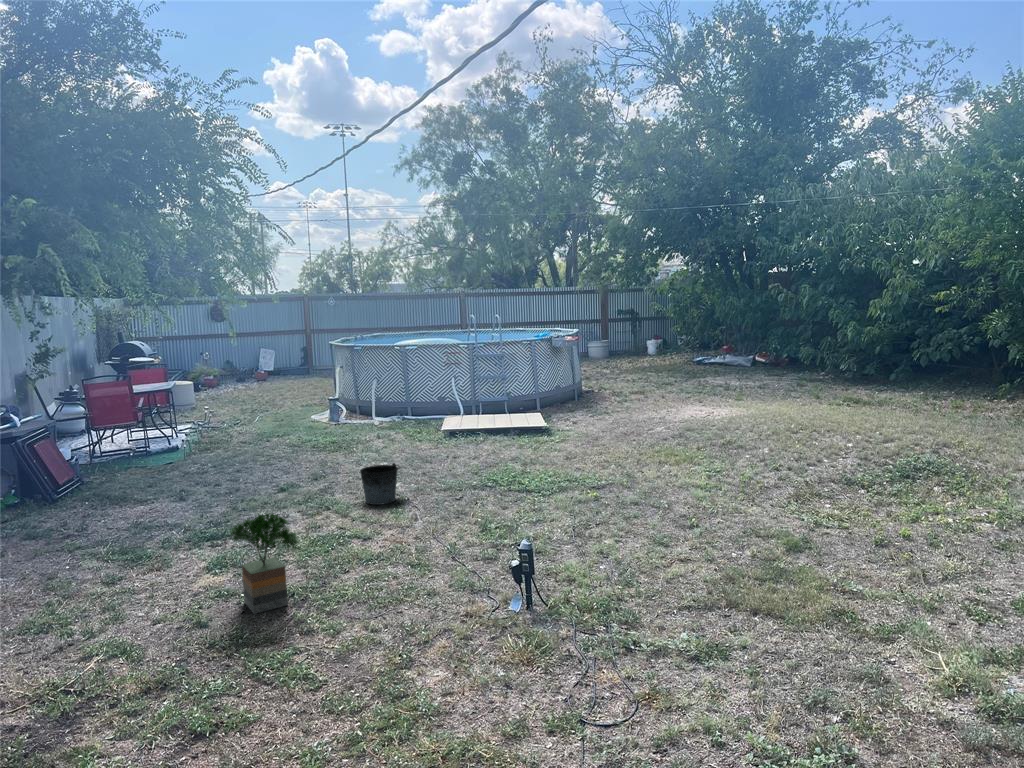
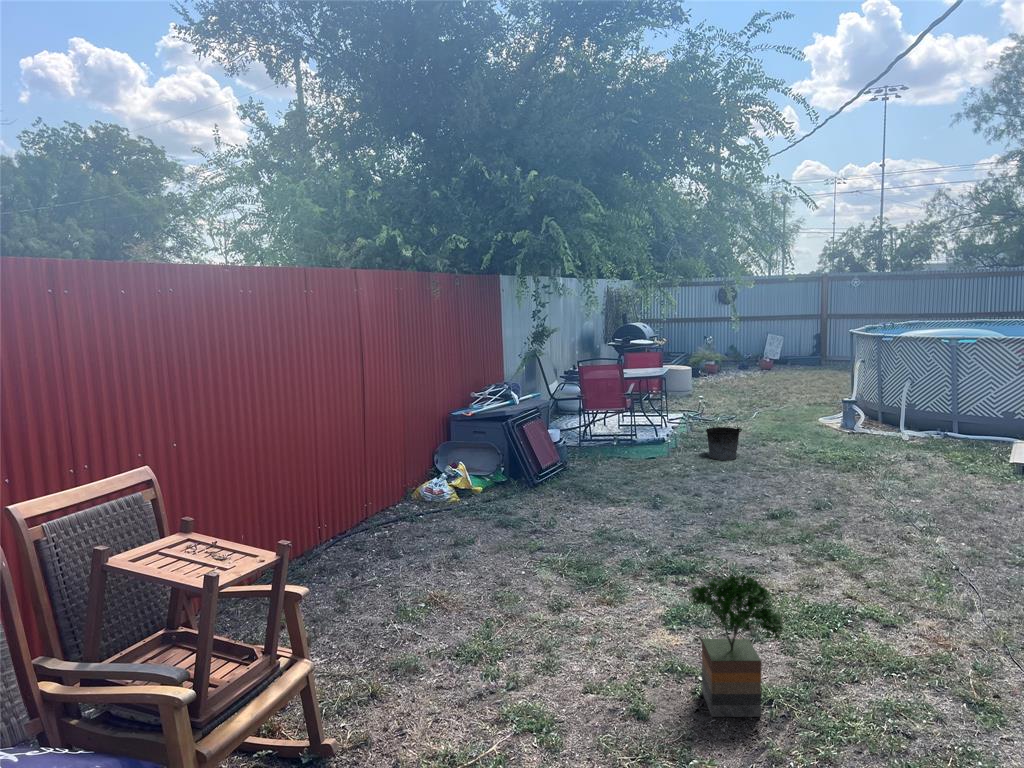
bucket: present [360,463,400,505] -> present [706,427,742,460]

